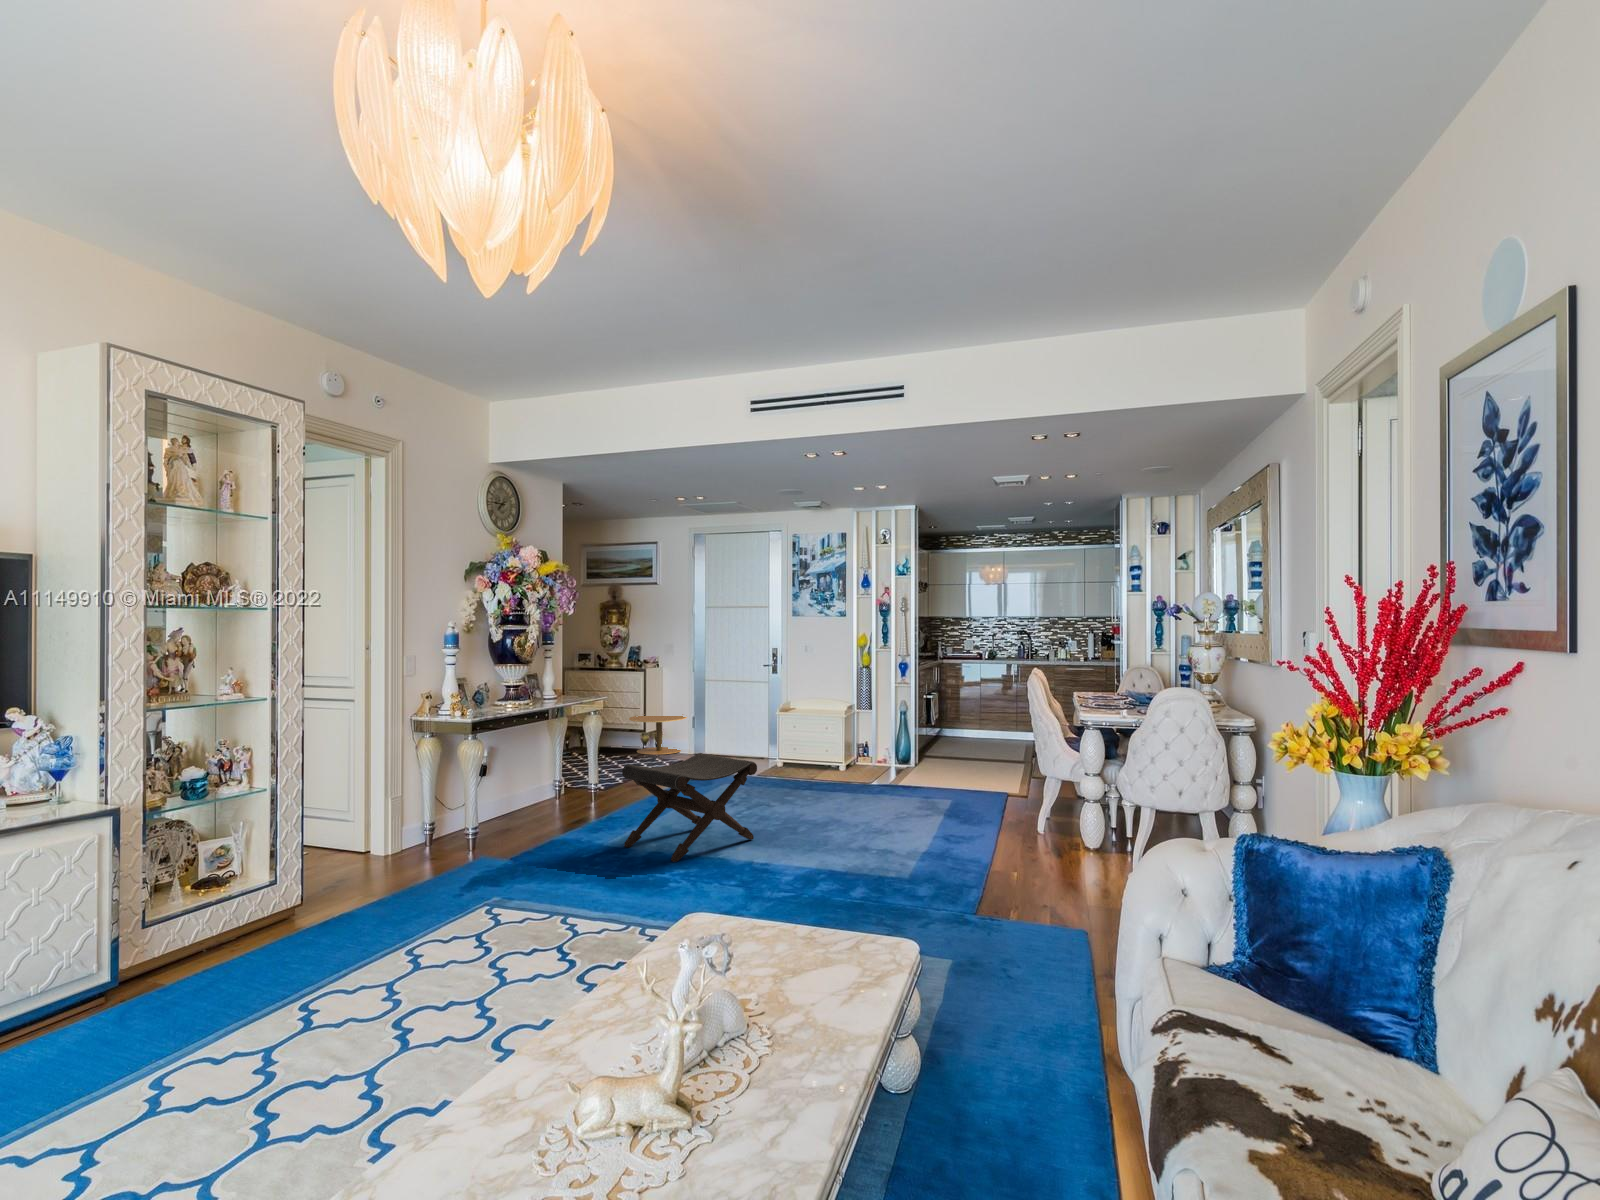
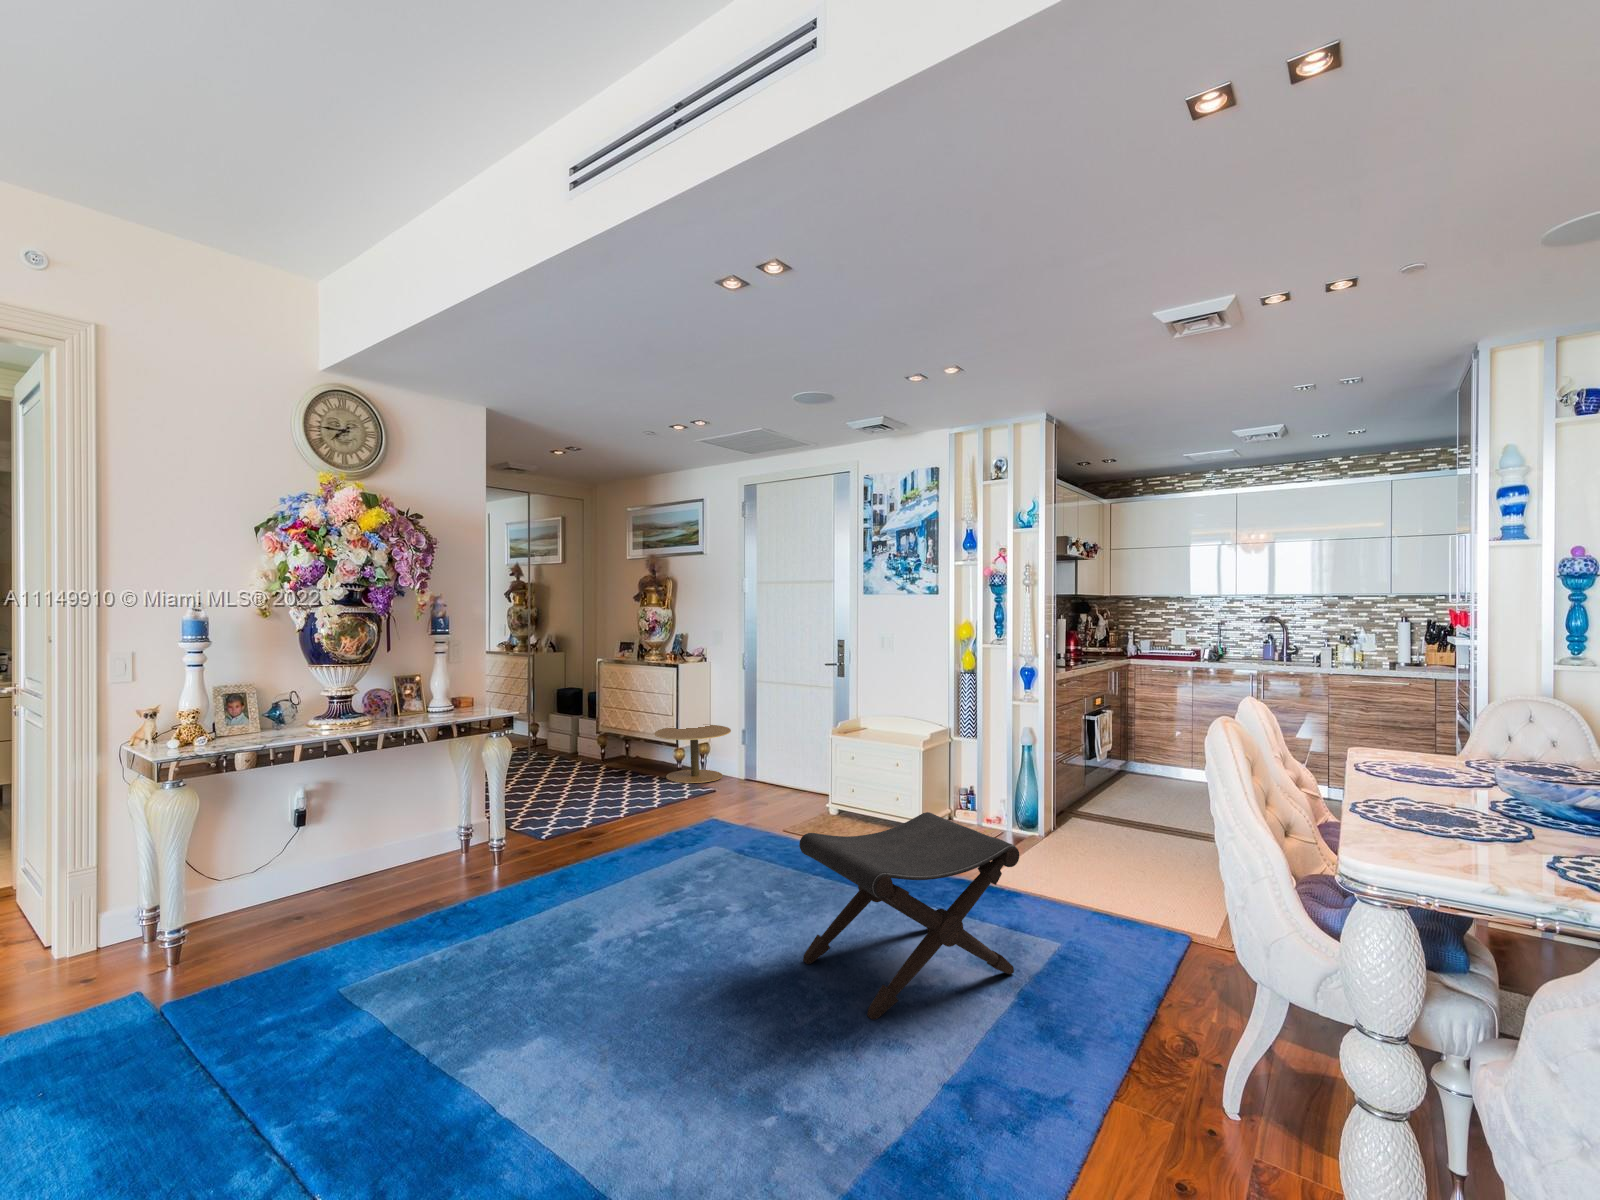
footstool: present [622,753,757,862] -> present [799,812,1019,1020]

